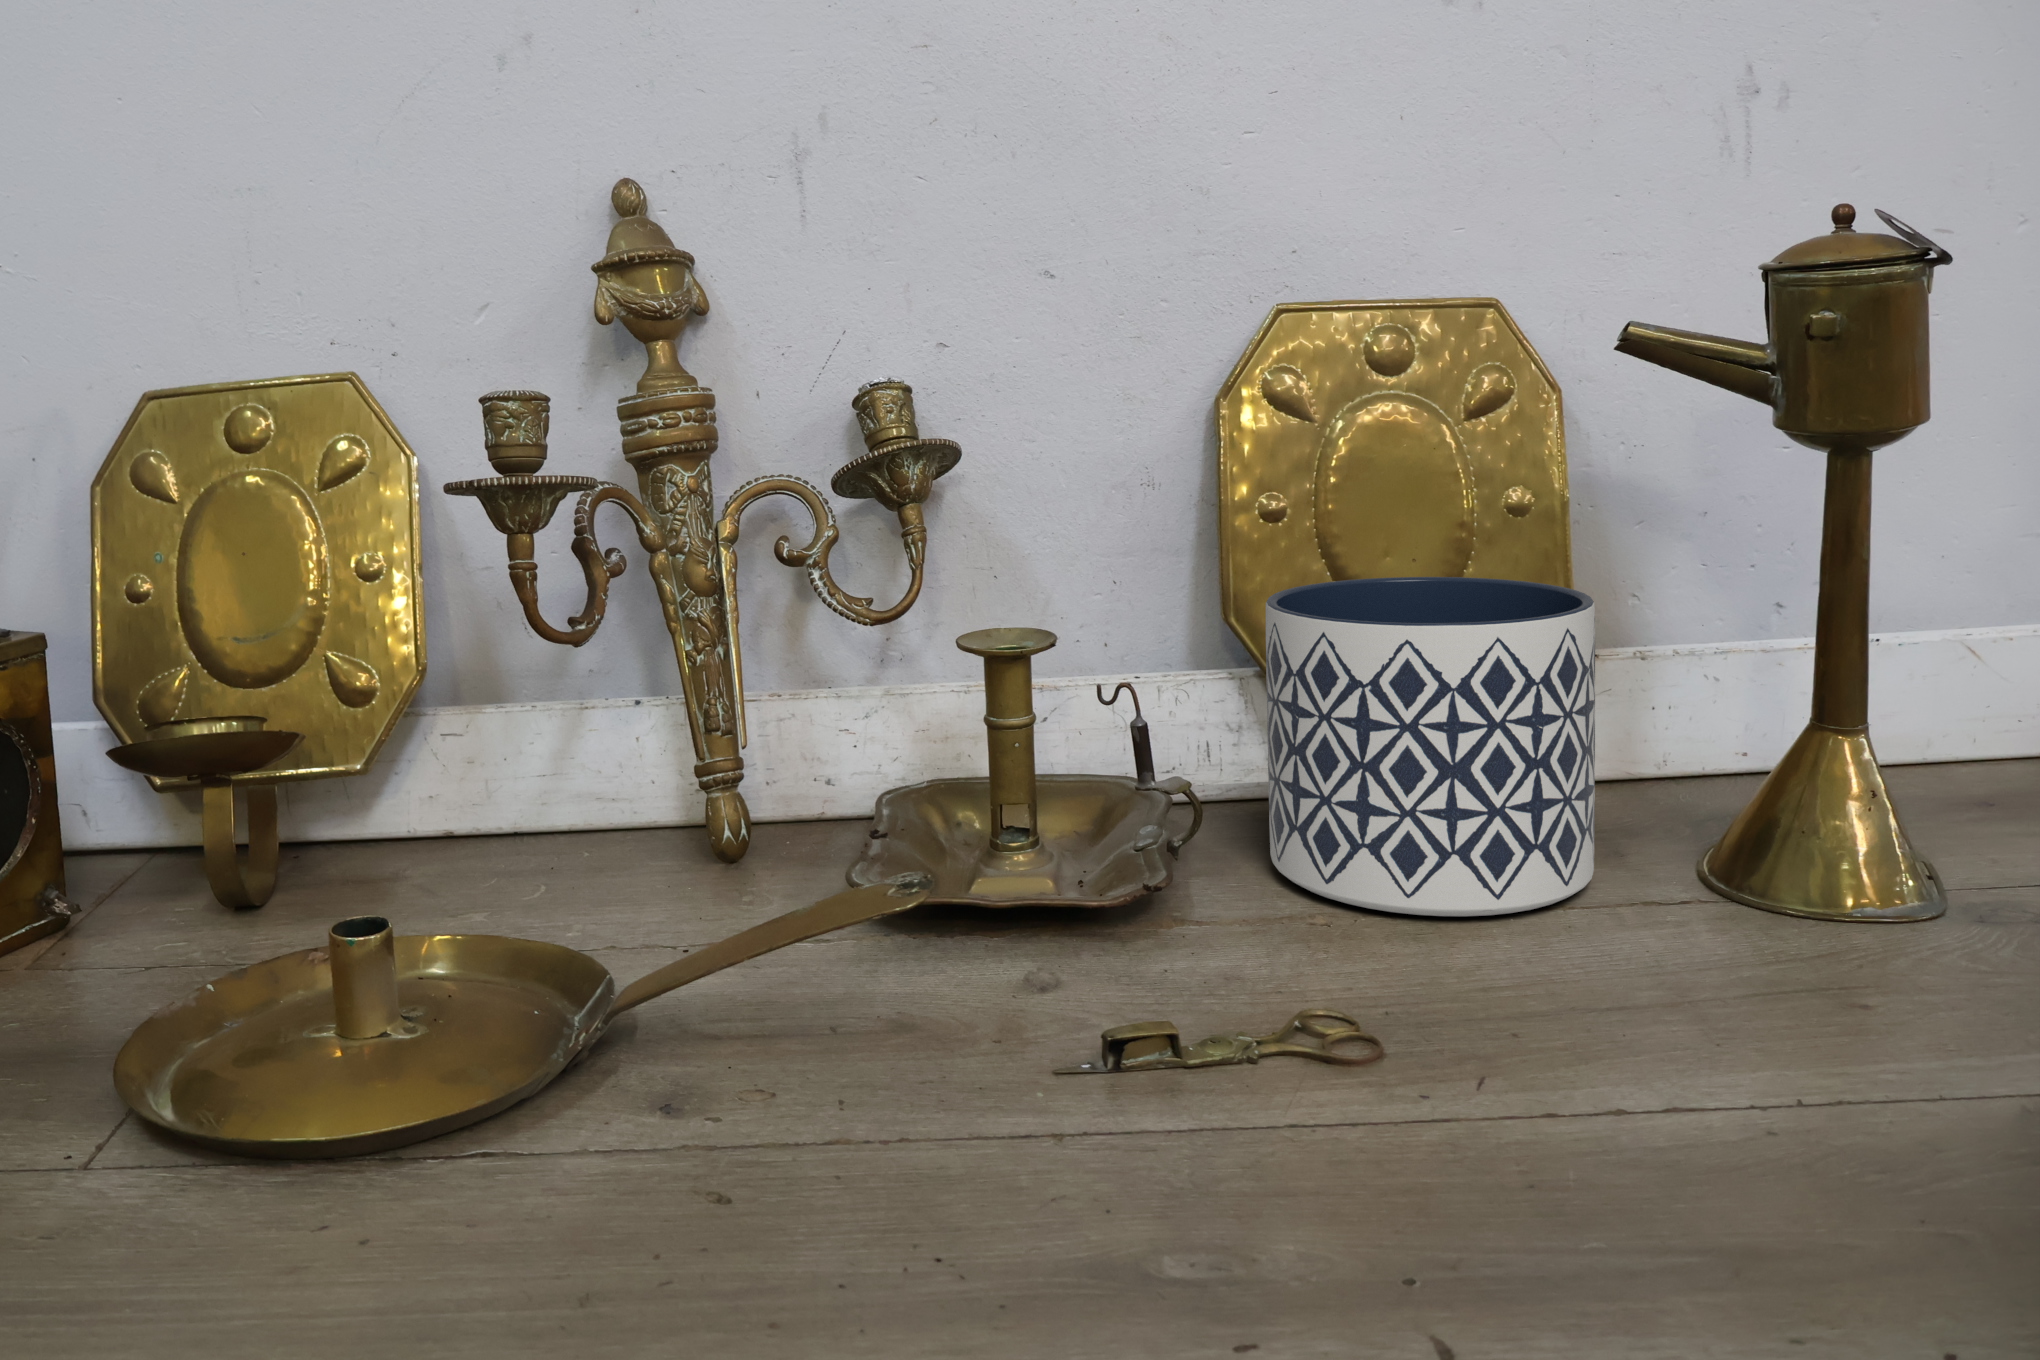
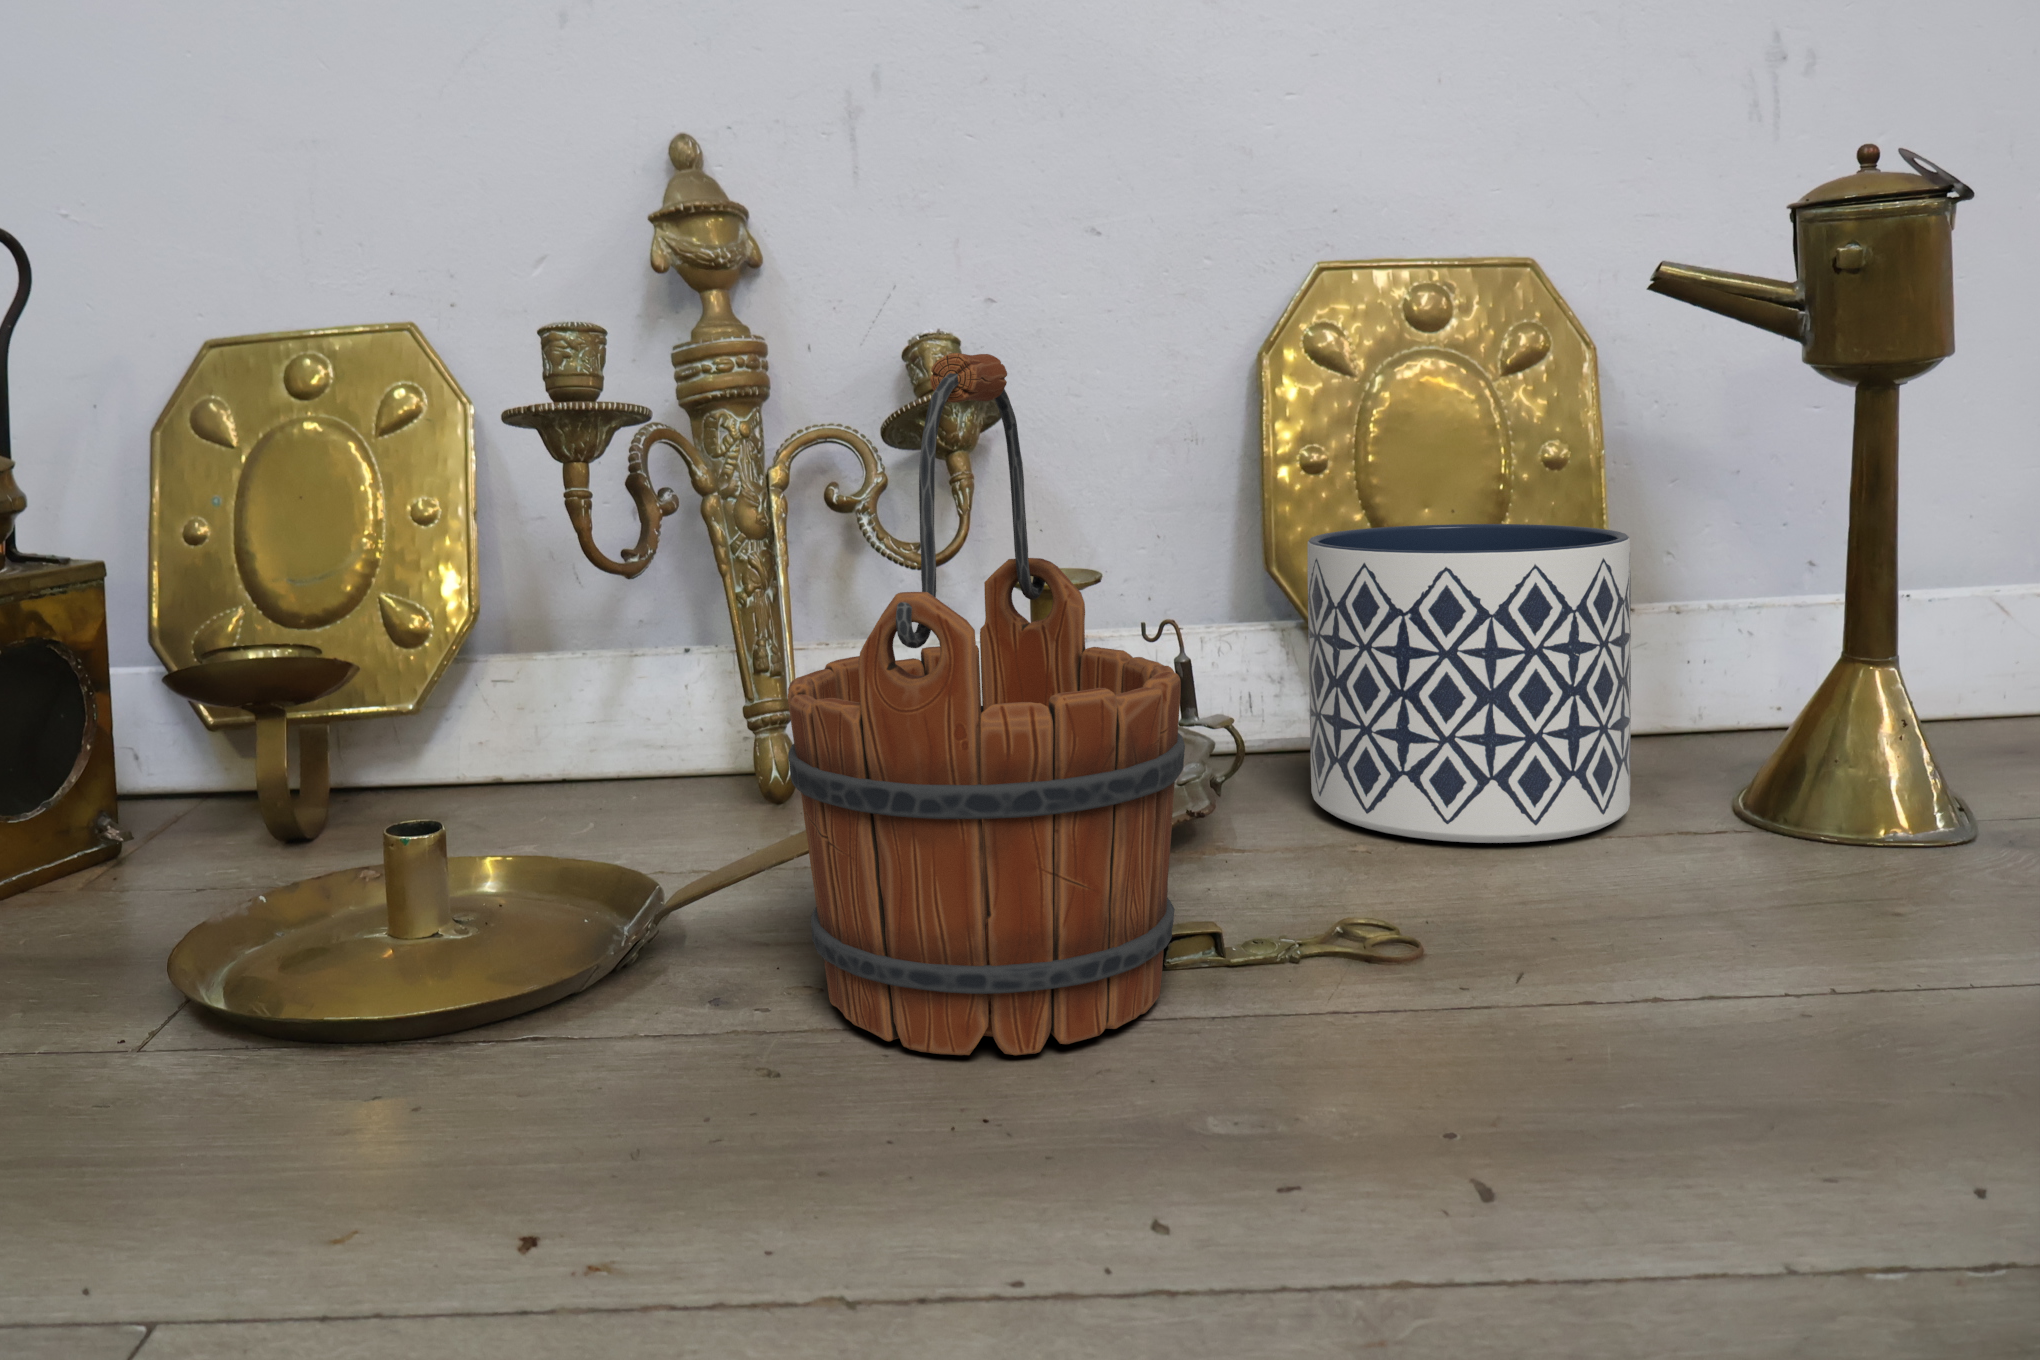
wooden bucket: none [736,456,1140,1182] -> present [788,353,1185,1055]

